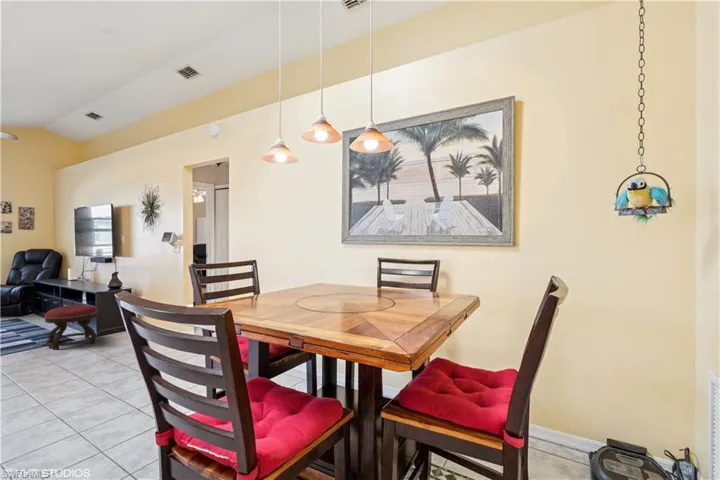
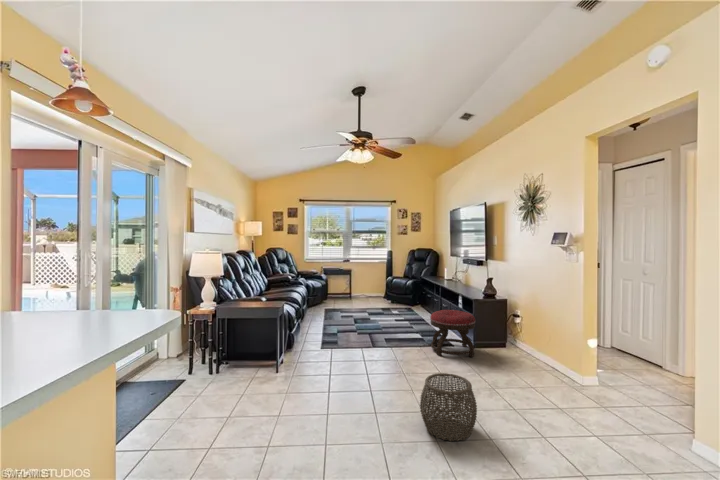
woven basket: none [28,346,86,396] -> present [420,373,477,441]

